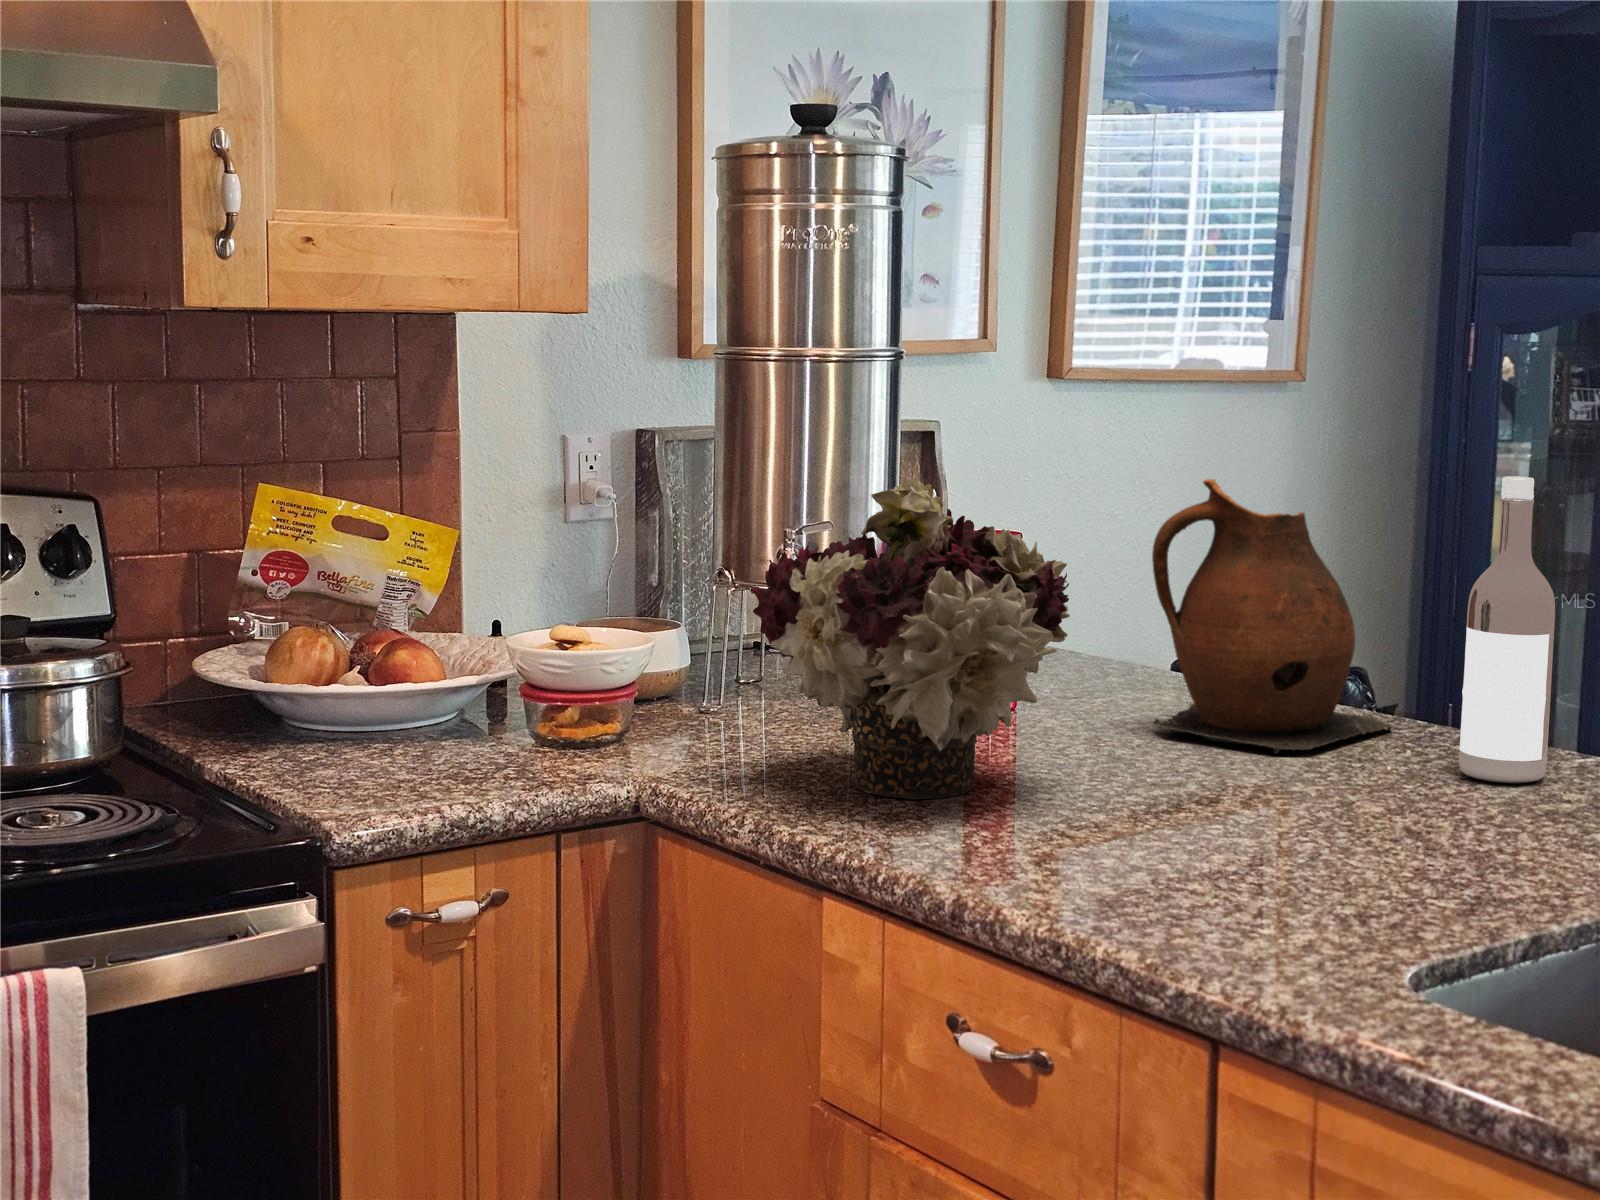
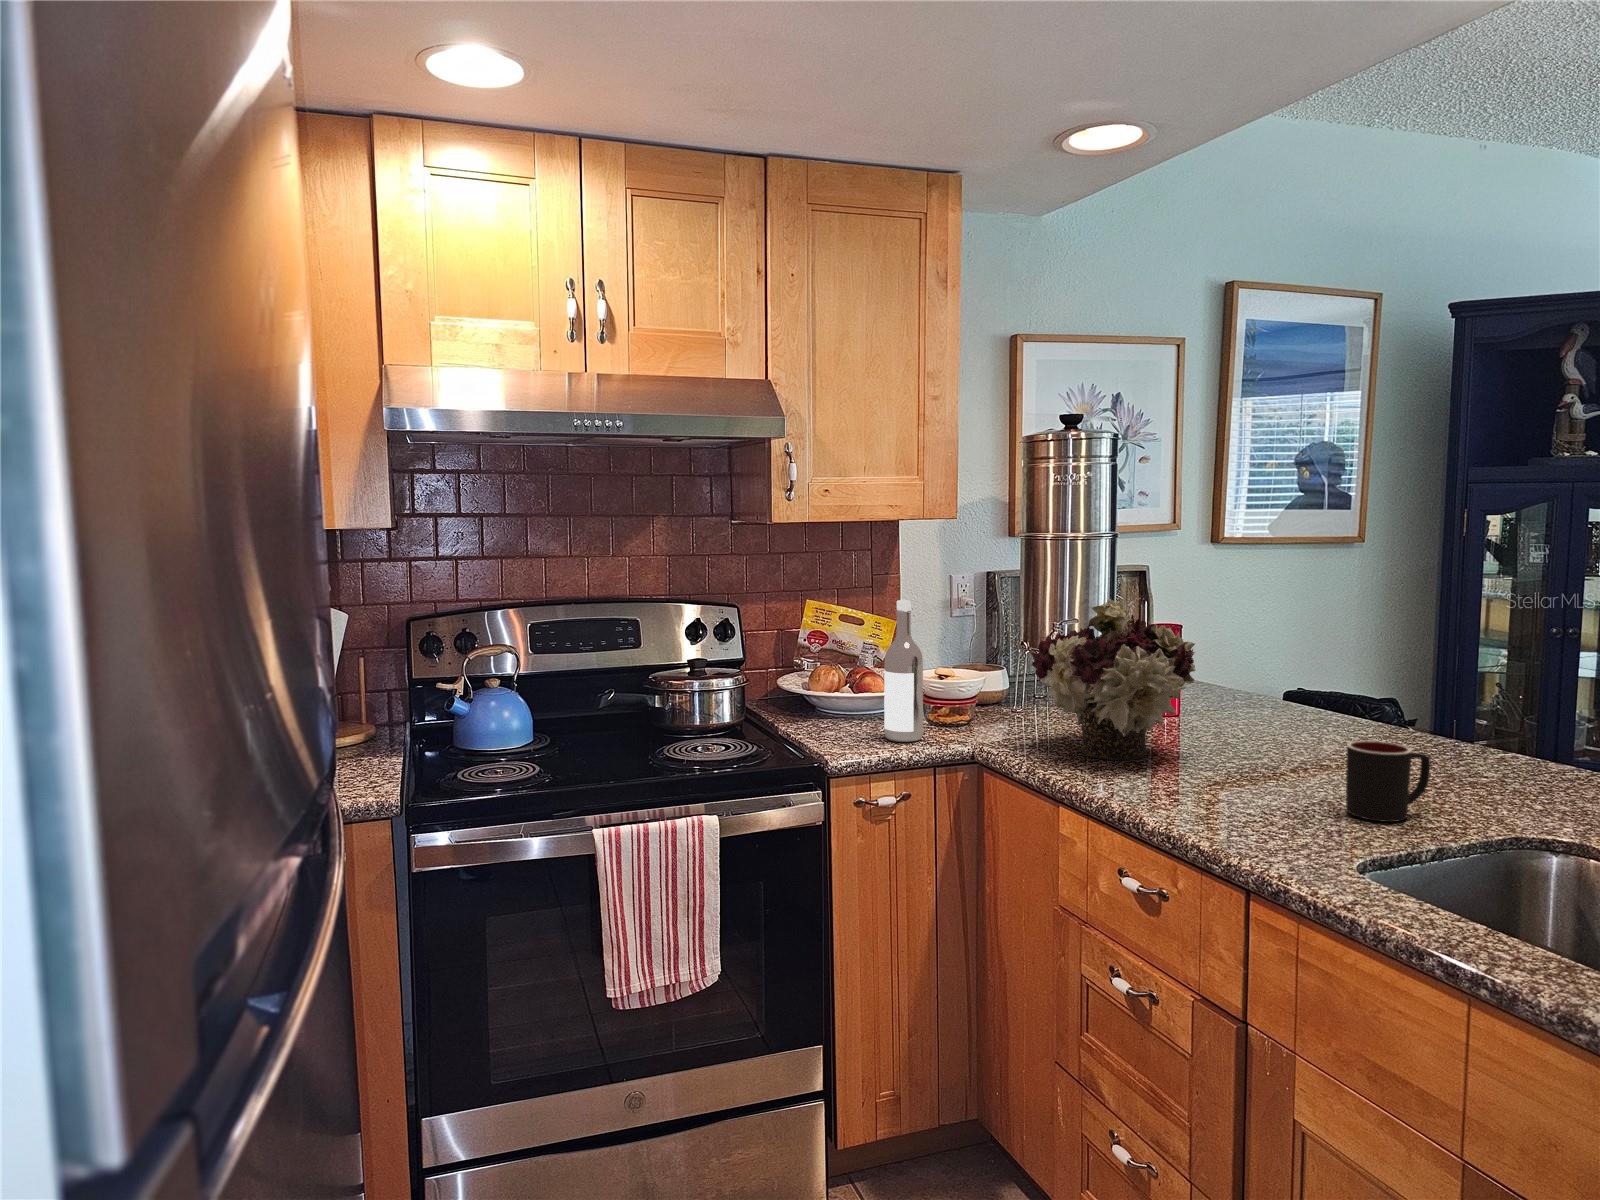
wine bottle: present [1459,476,1555,783] -> present [884,600,923,742]
ceramic pitcher: present [1152,479,1391,754] -> none [1251,599,1392,746]
mug: none [1361,739,1503,890] -> present [1346,741,1430,822]

